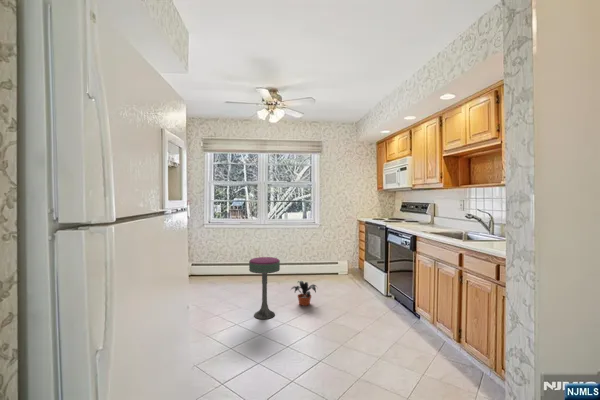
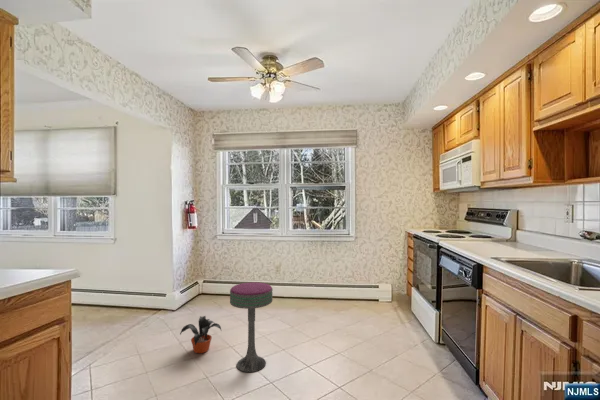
potted plant: present [292,281,316,306] -> present [180,316,221,353]

